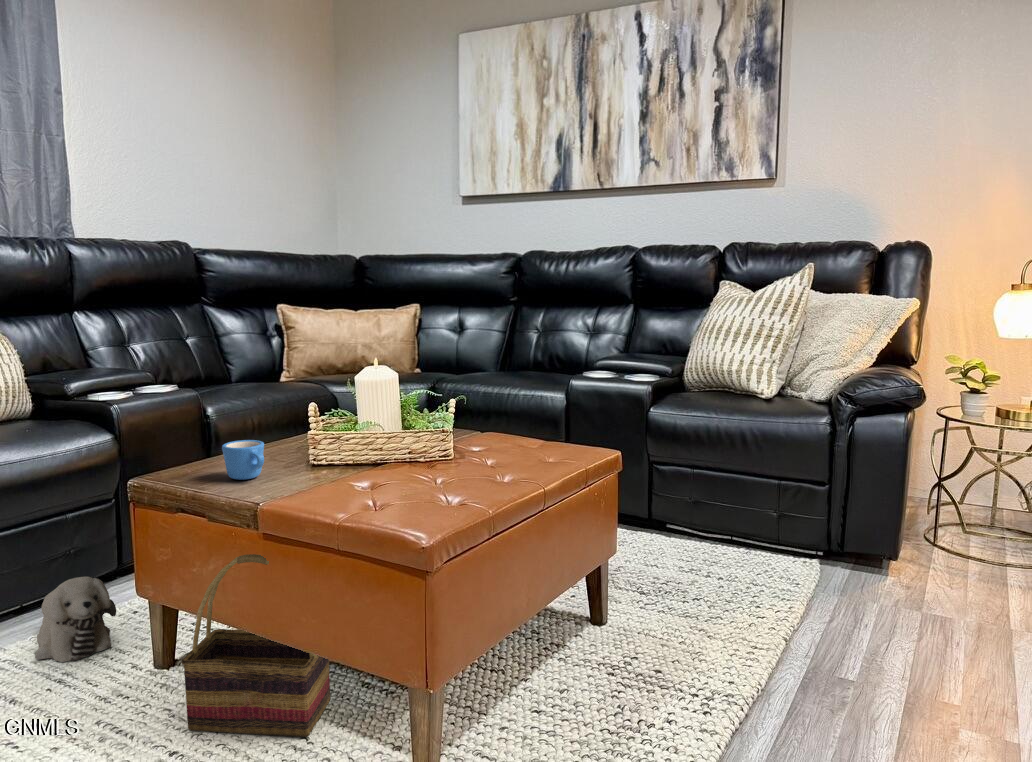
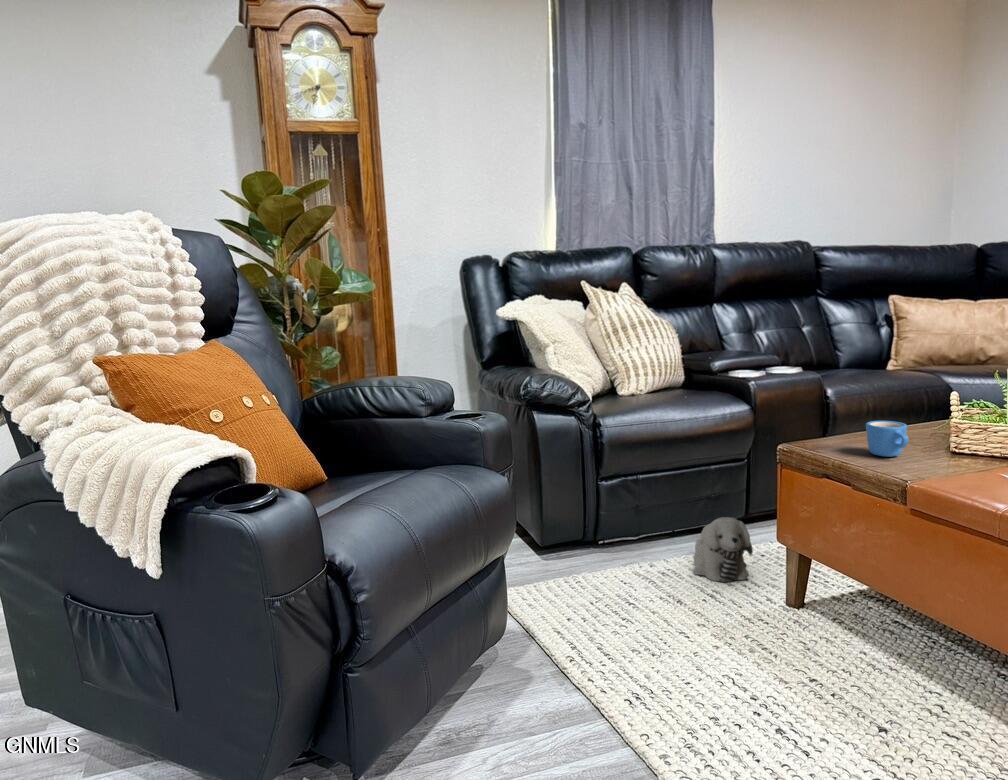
basket: present [181,554,330,737] -> none [823,524,969,706]

